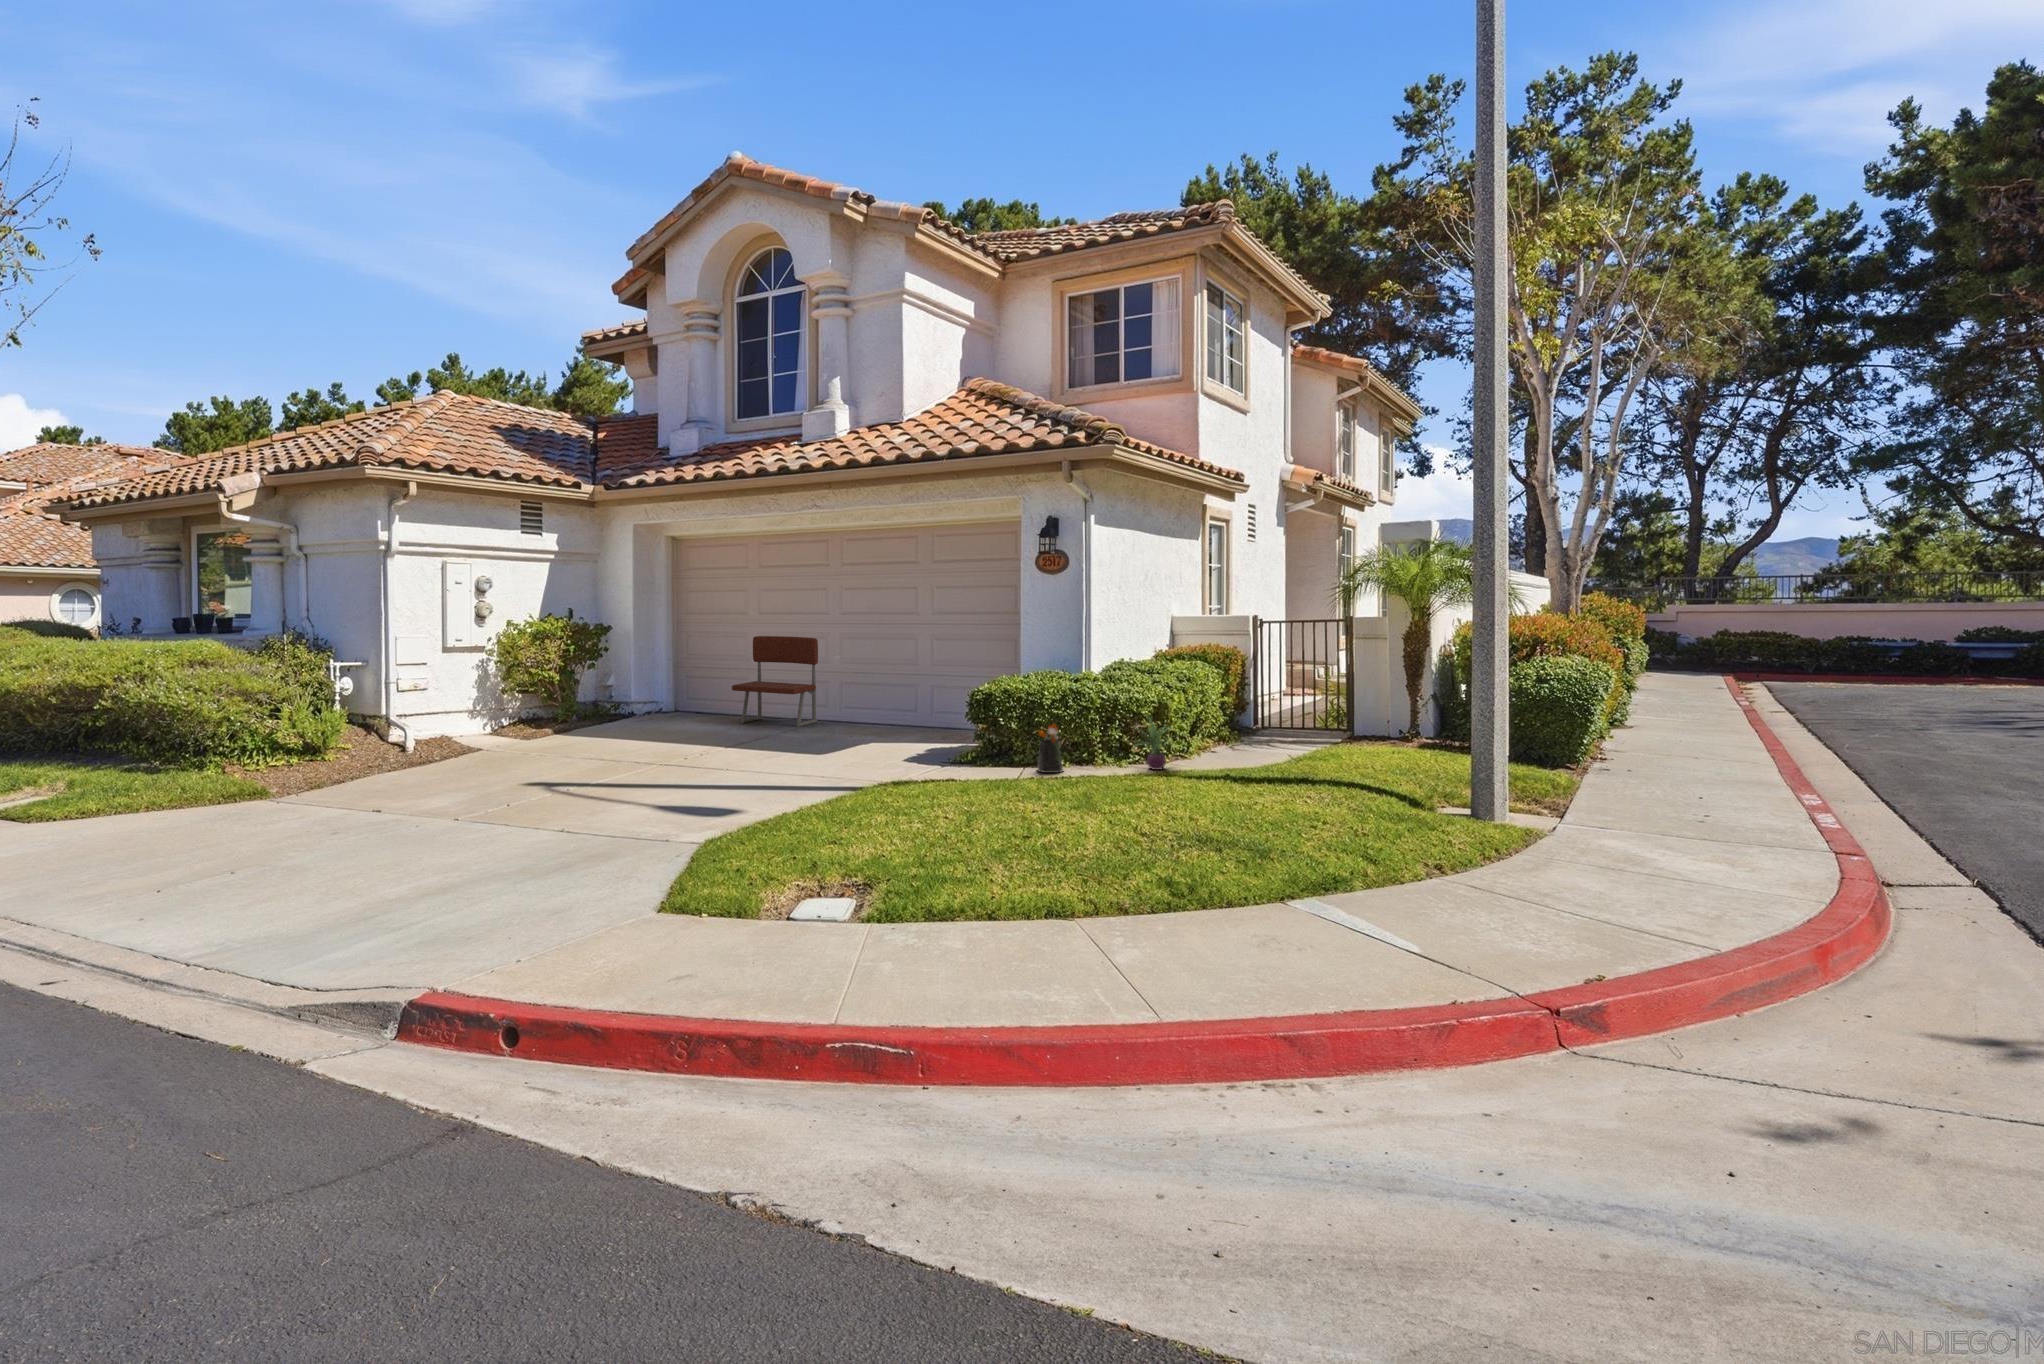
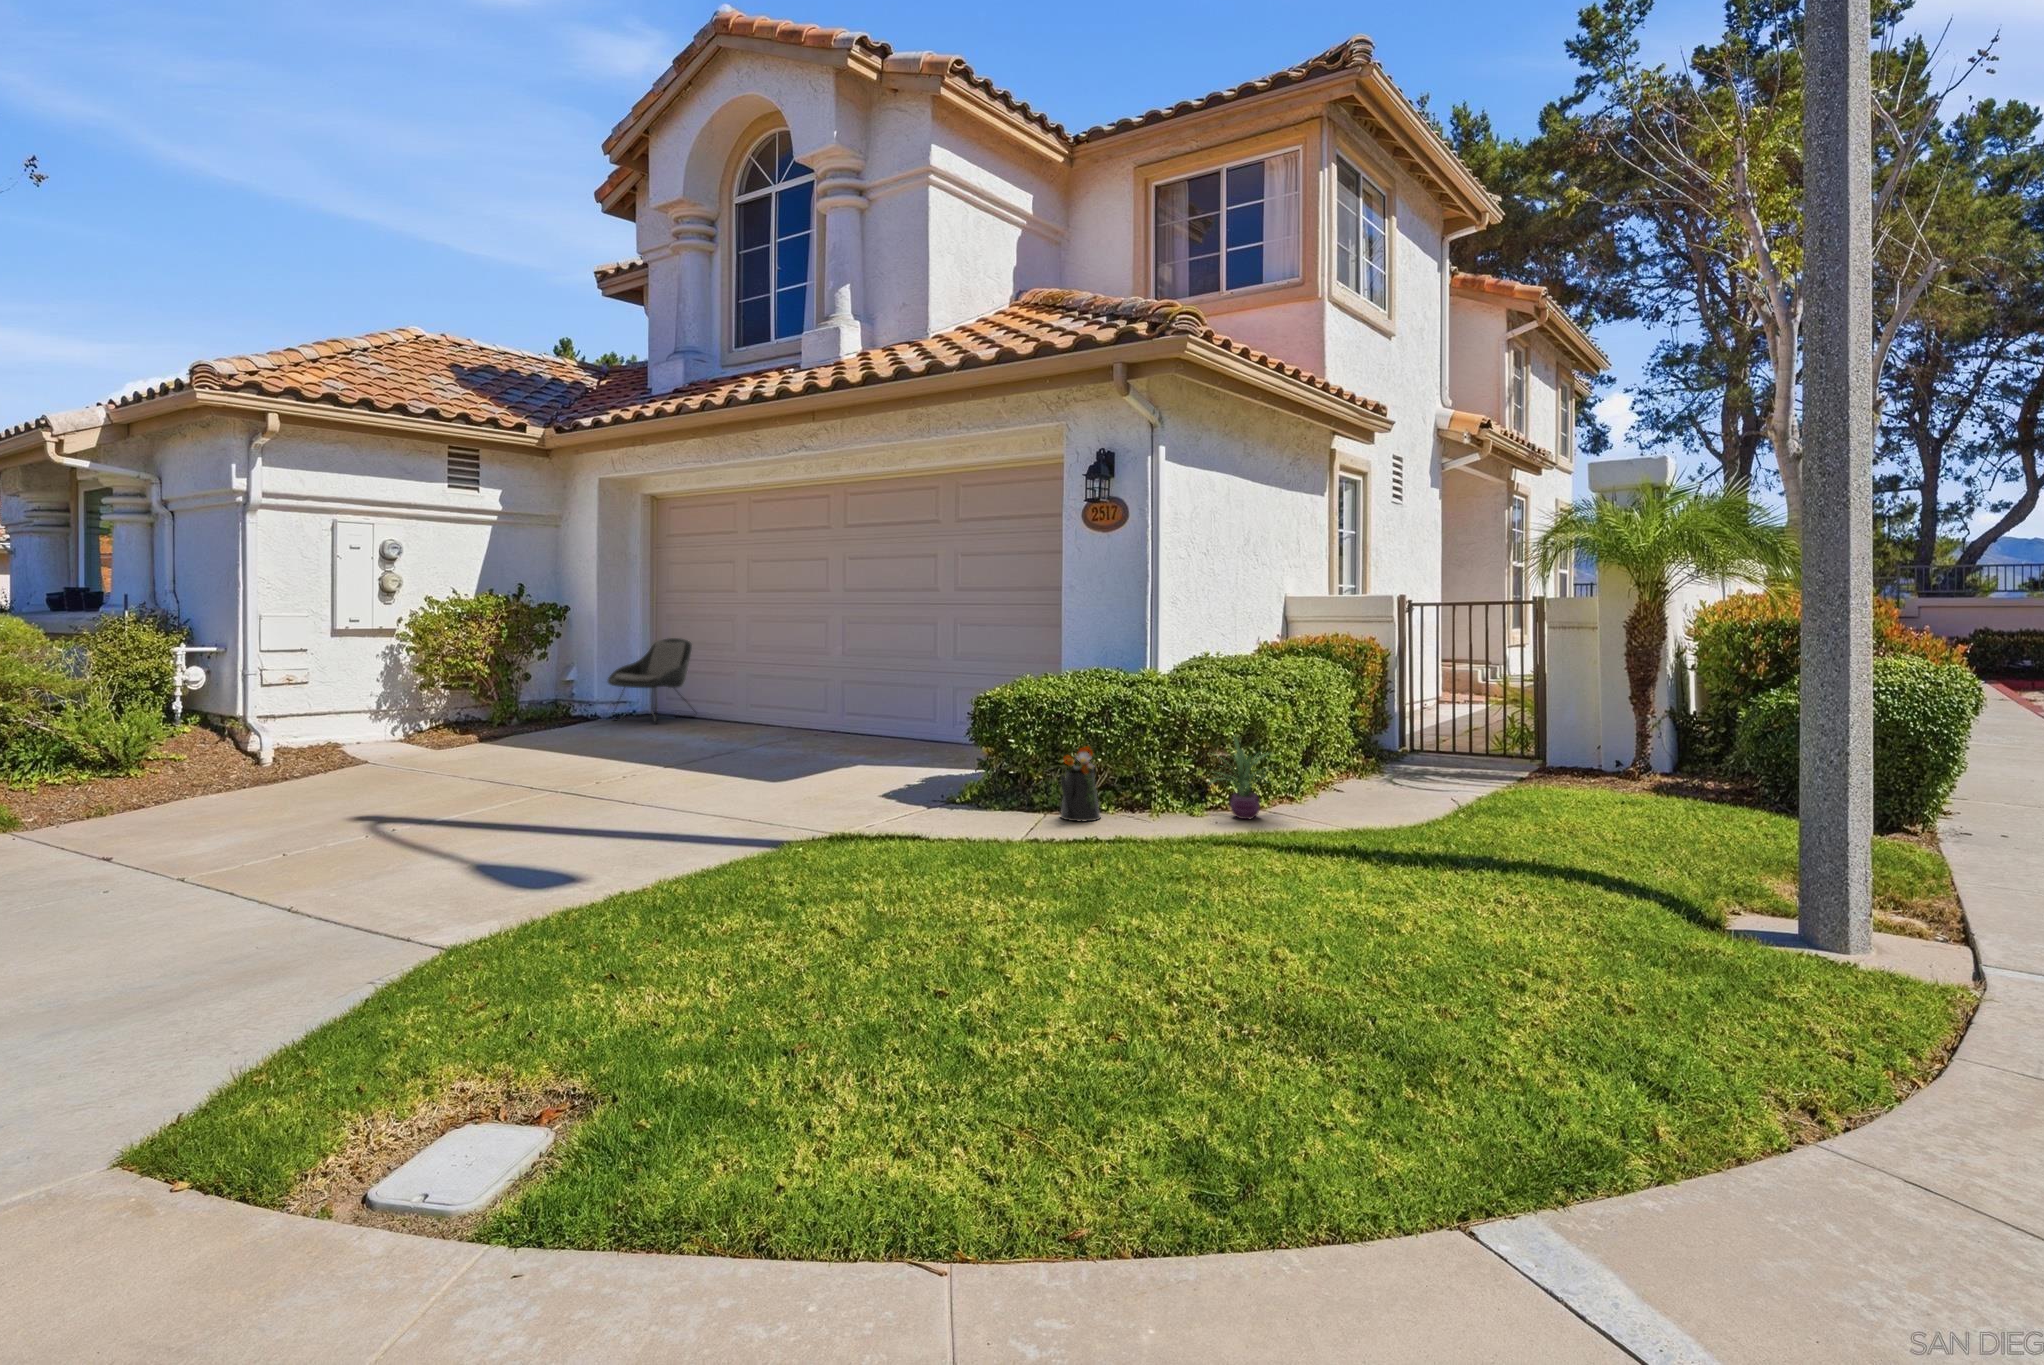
bench: present [732,636,818,727] -> none [706,618,815,736]
lounge chair: none [643,652,713,721] -> present [608,638,694,722]

